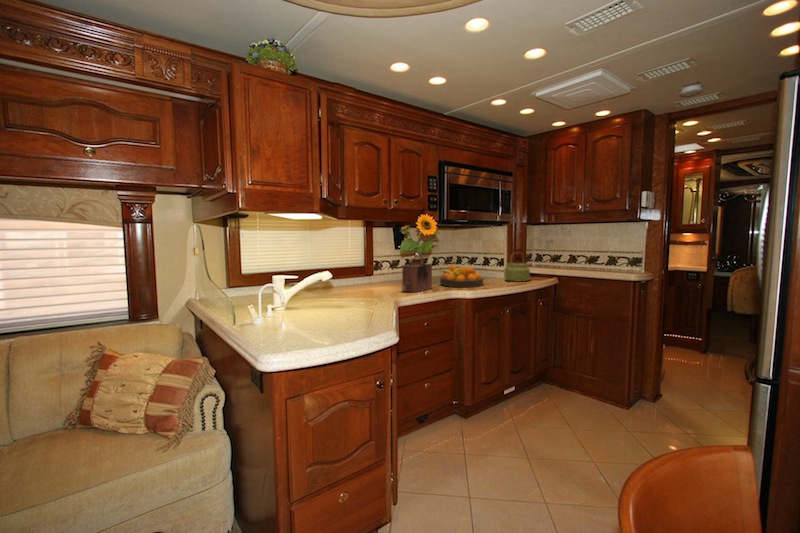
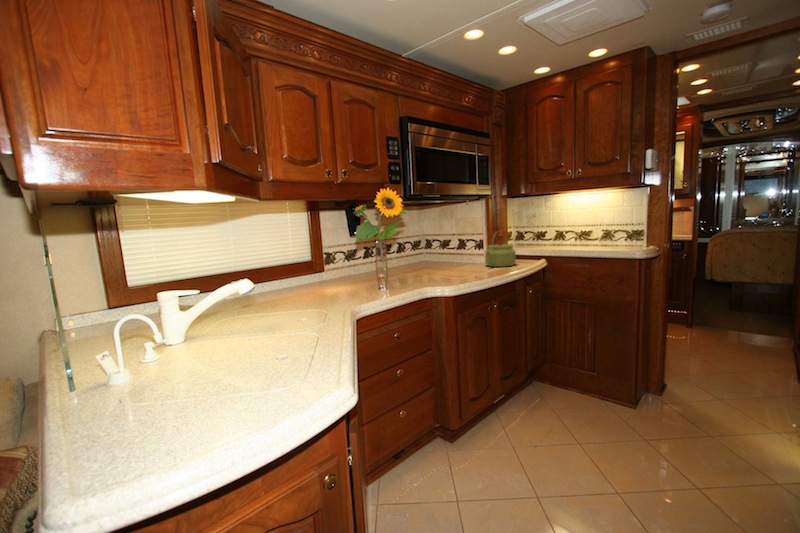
toaster: present [402,258,432,292] -> none [360,246,400,292]
fruit bowl: present [440,265,483,287] -> none [407,252,463,280]

